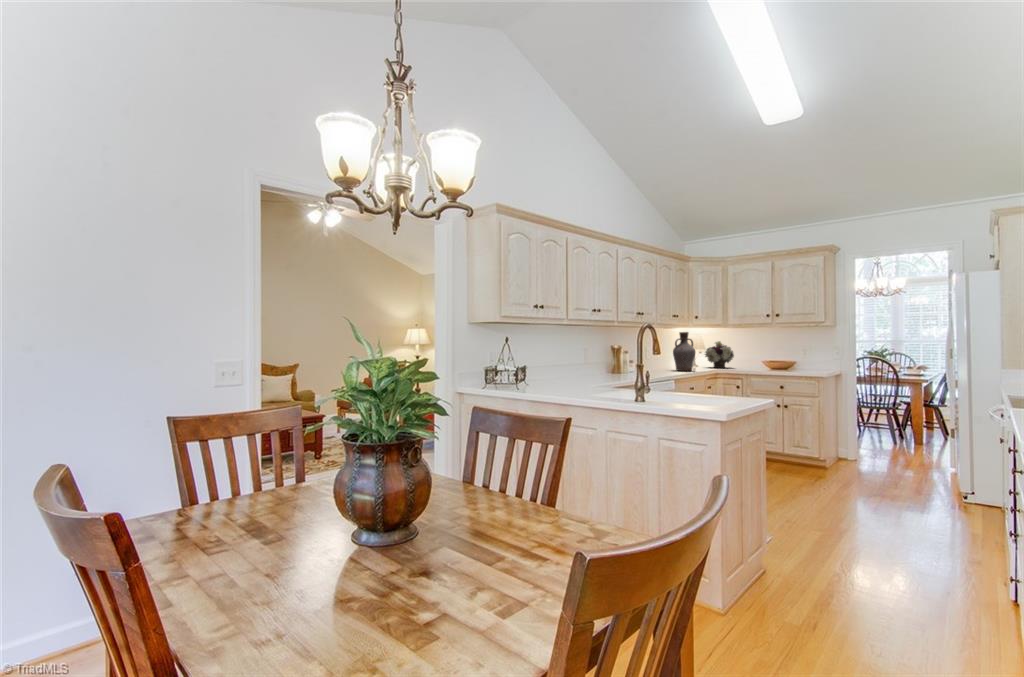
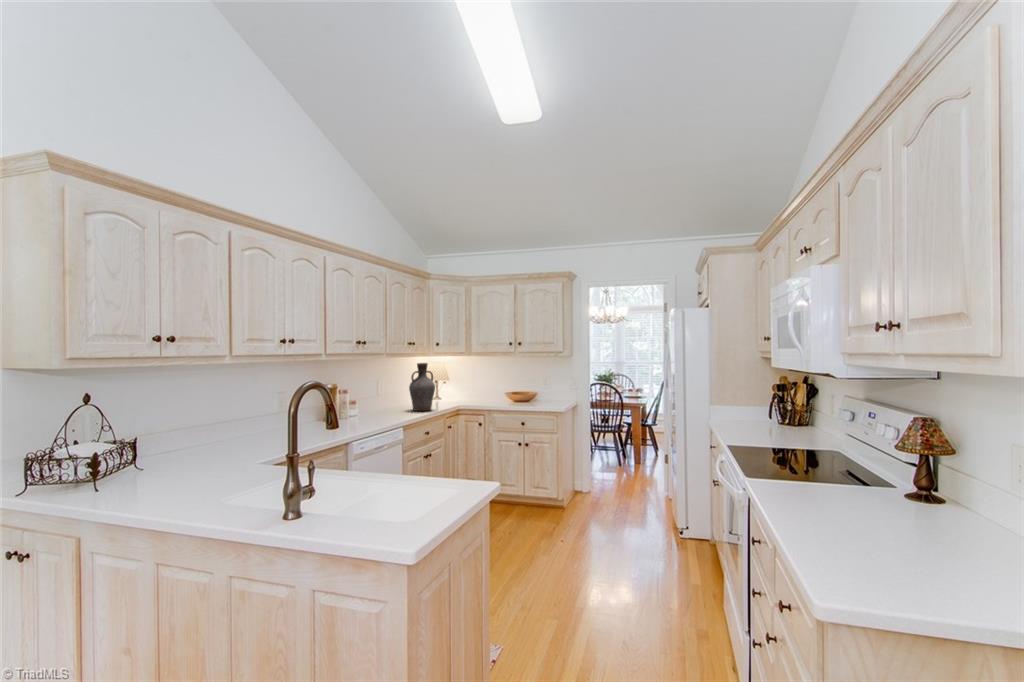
flower arrangement: present [705,341,734,368] -> none [448,370,481,402]

